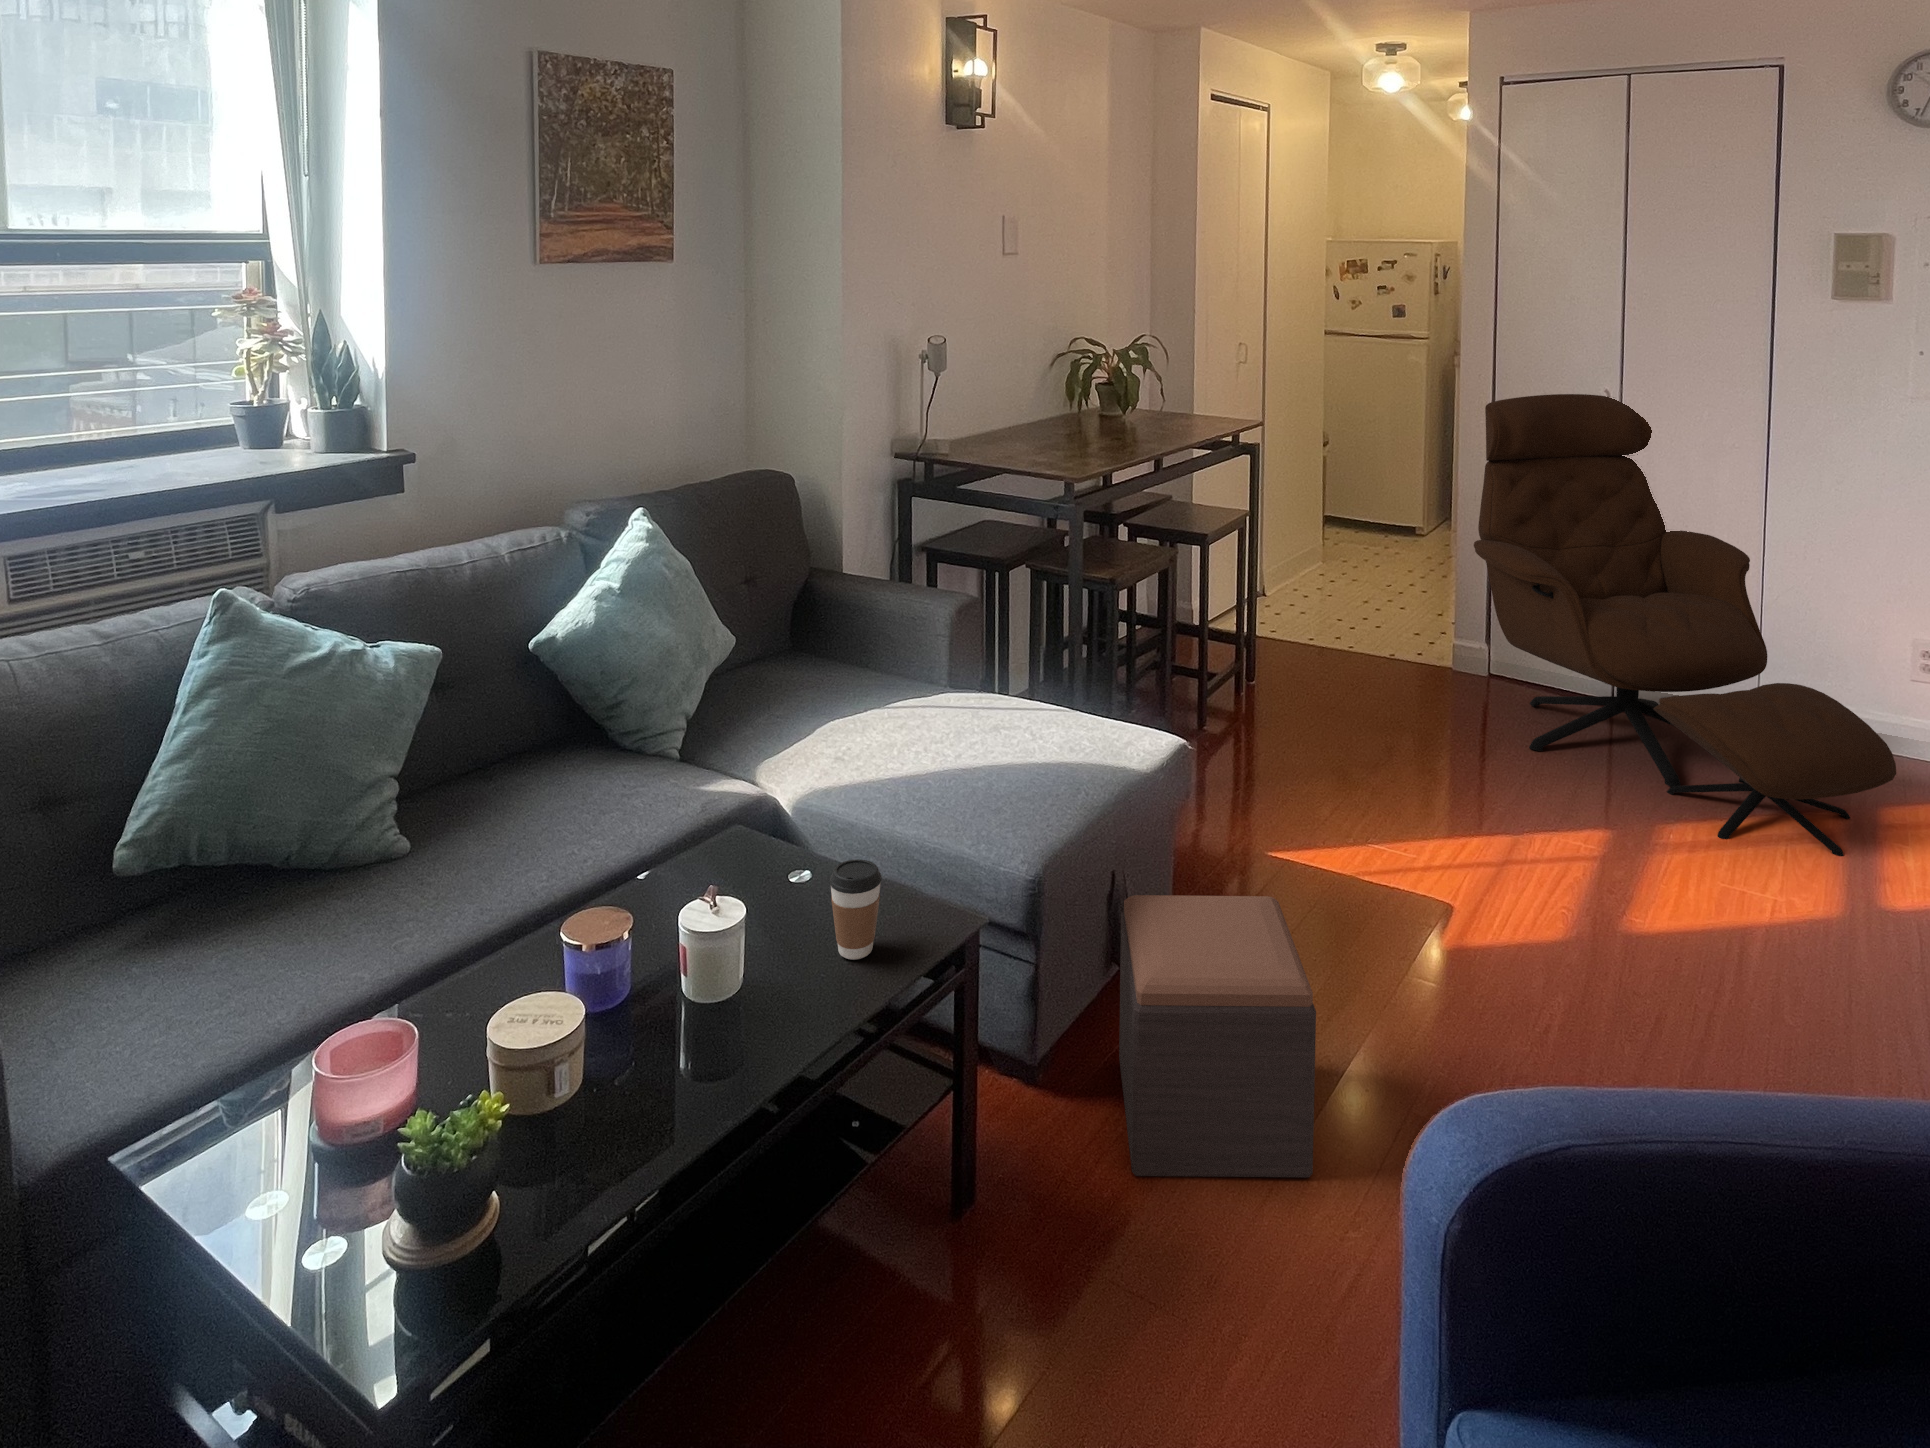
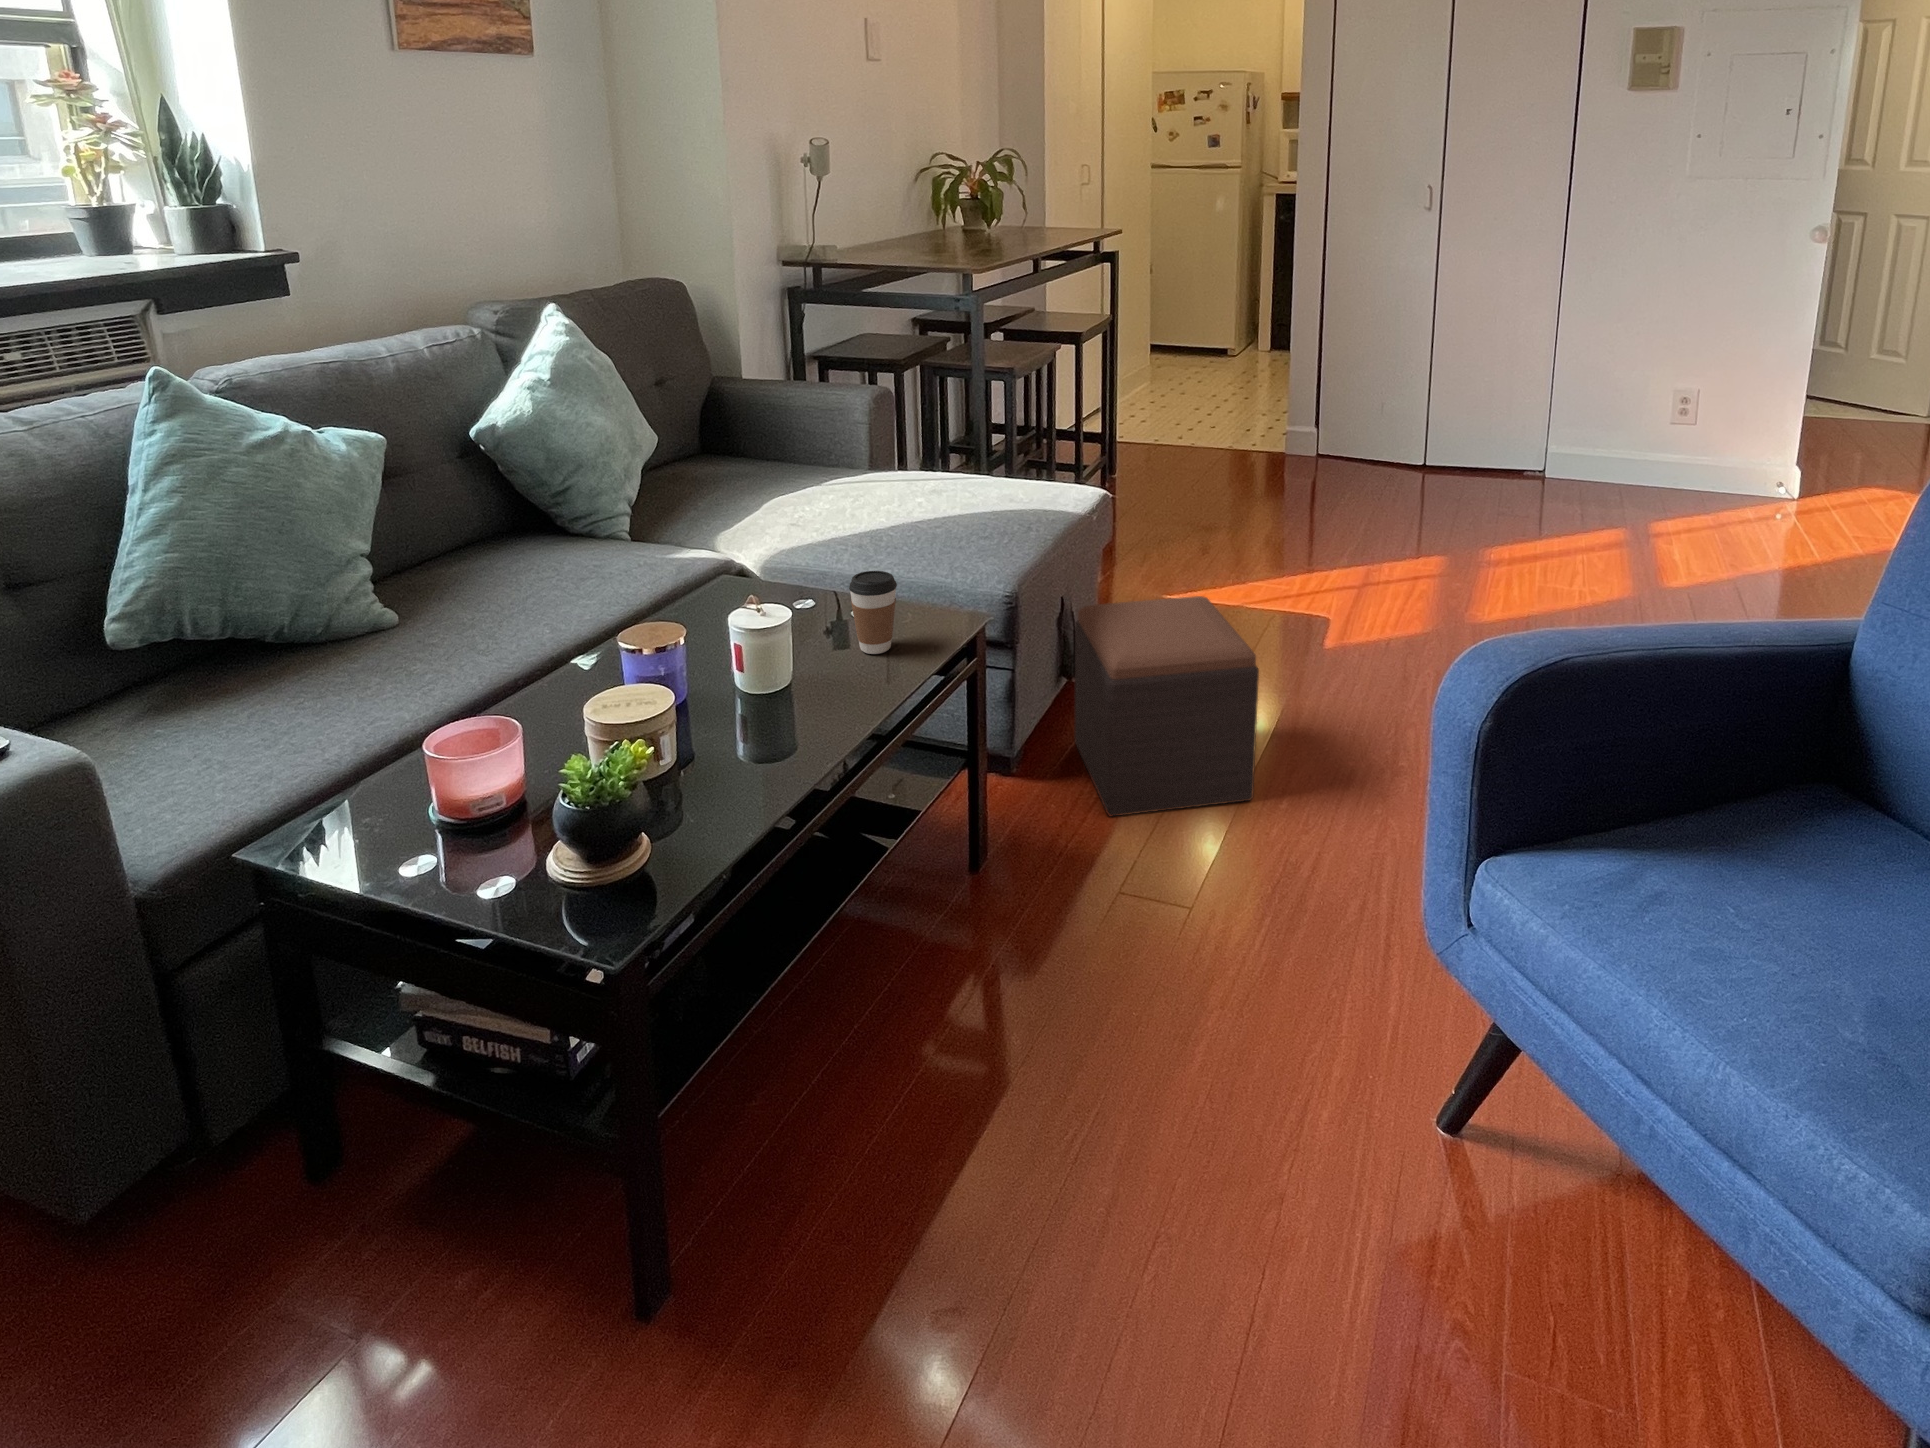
lounge chair: present [1474,394,1896,856] -> none [1314,192,1659,555]

